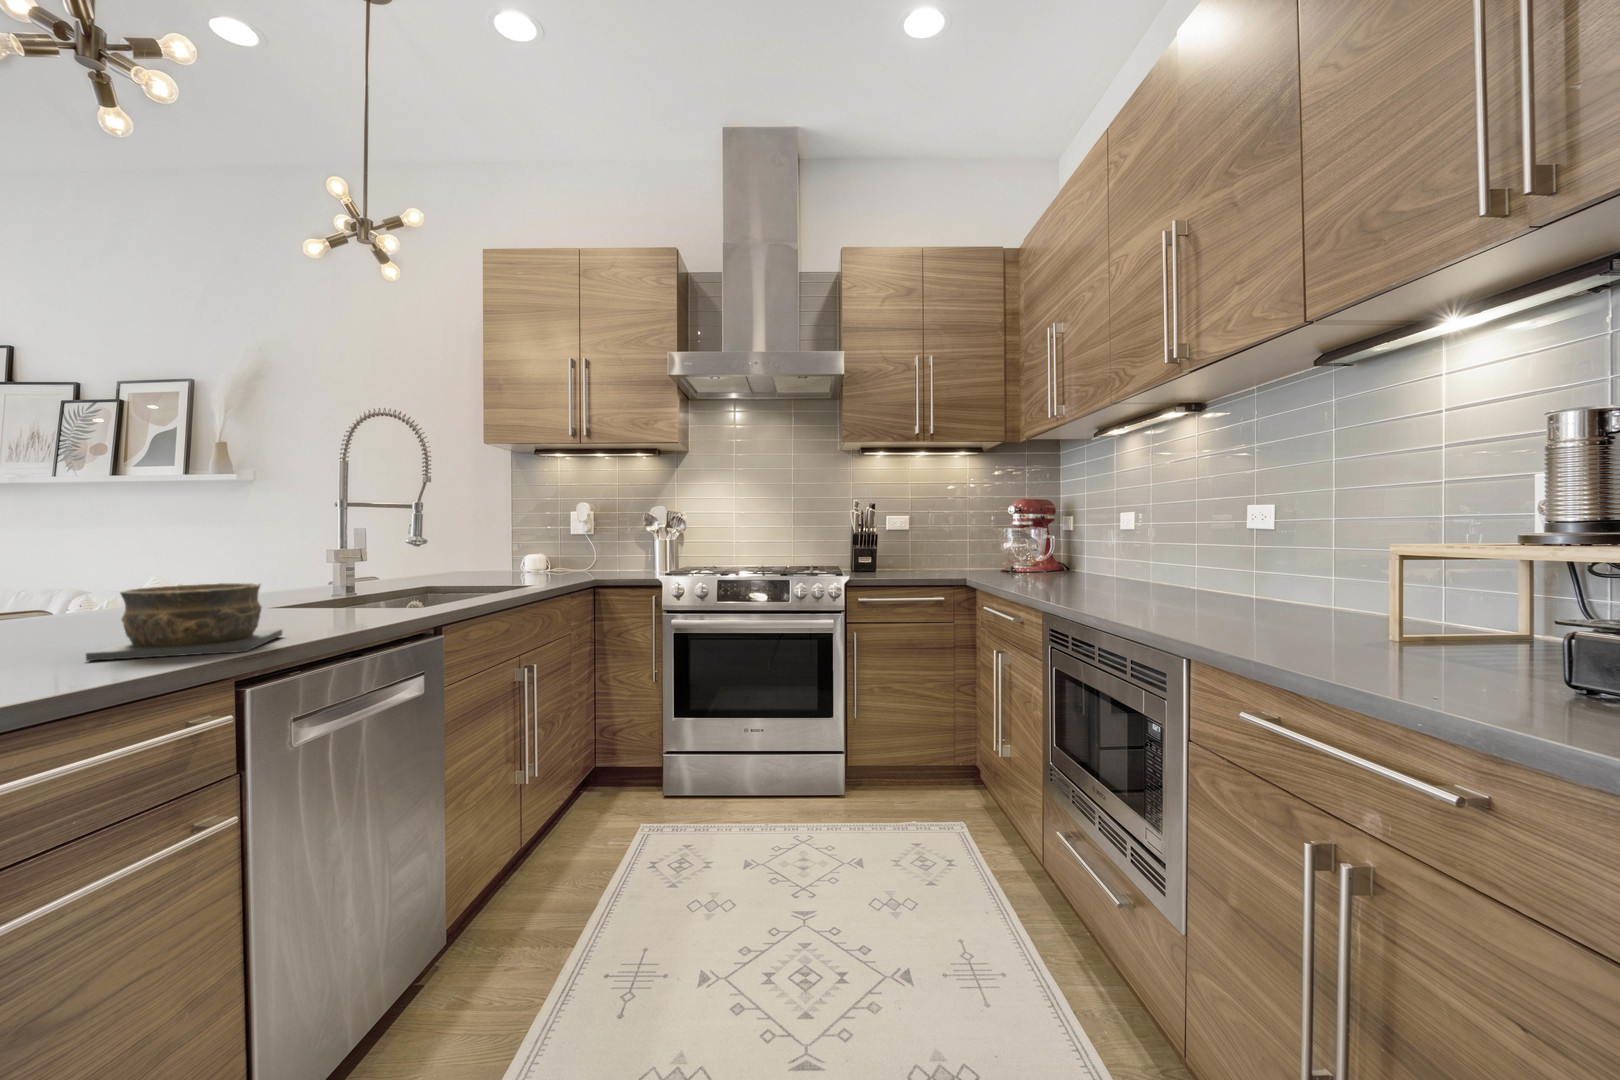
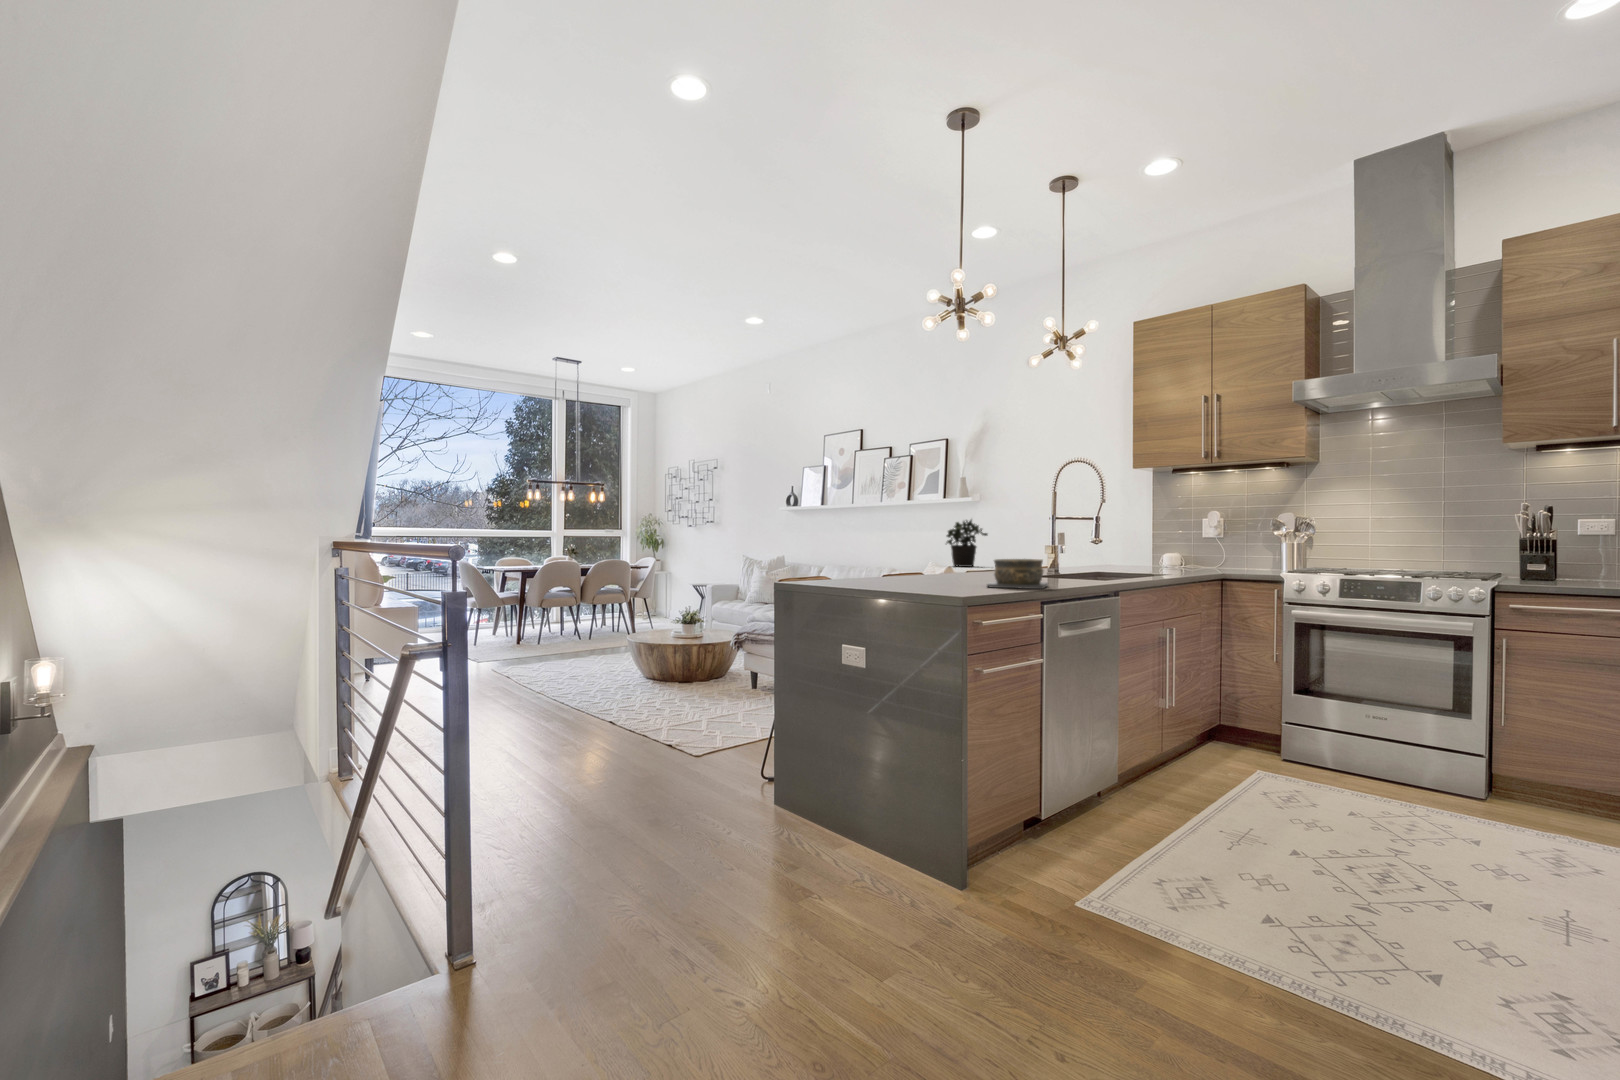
potted plant: none [170,507,260,586] -> present [947,520,987,567]

